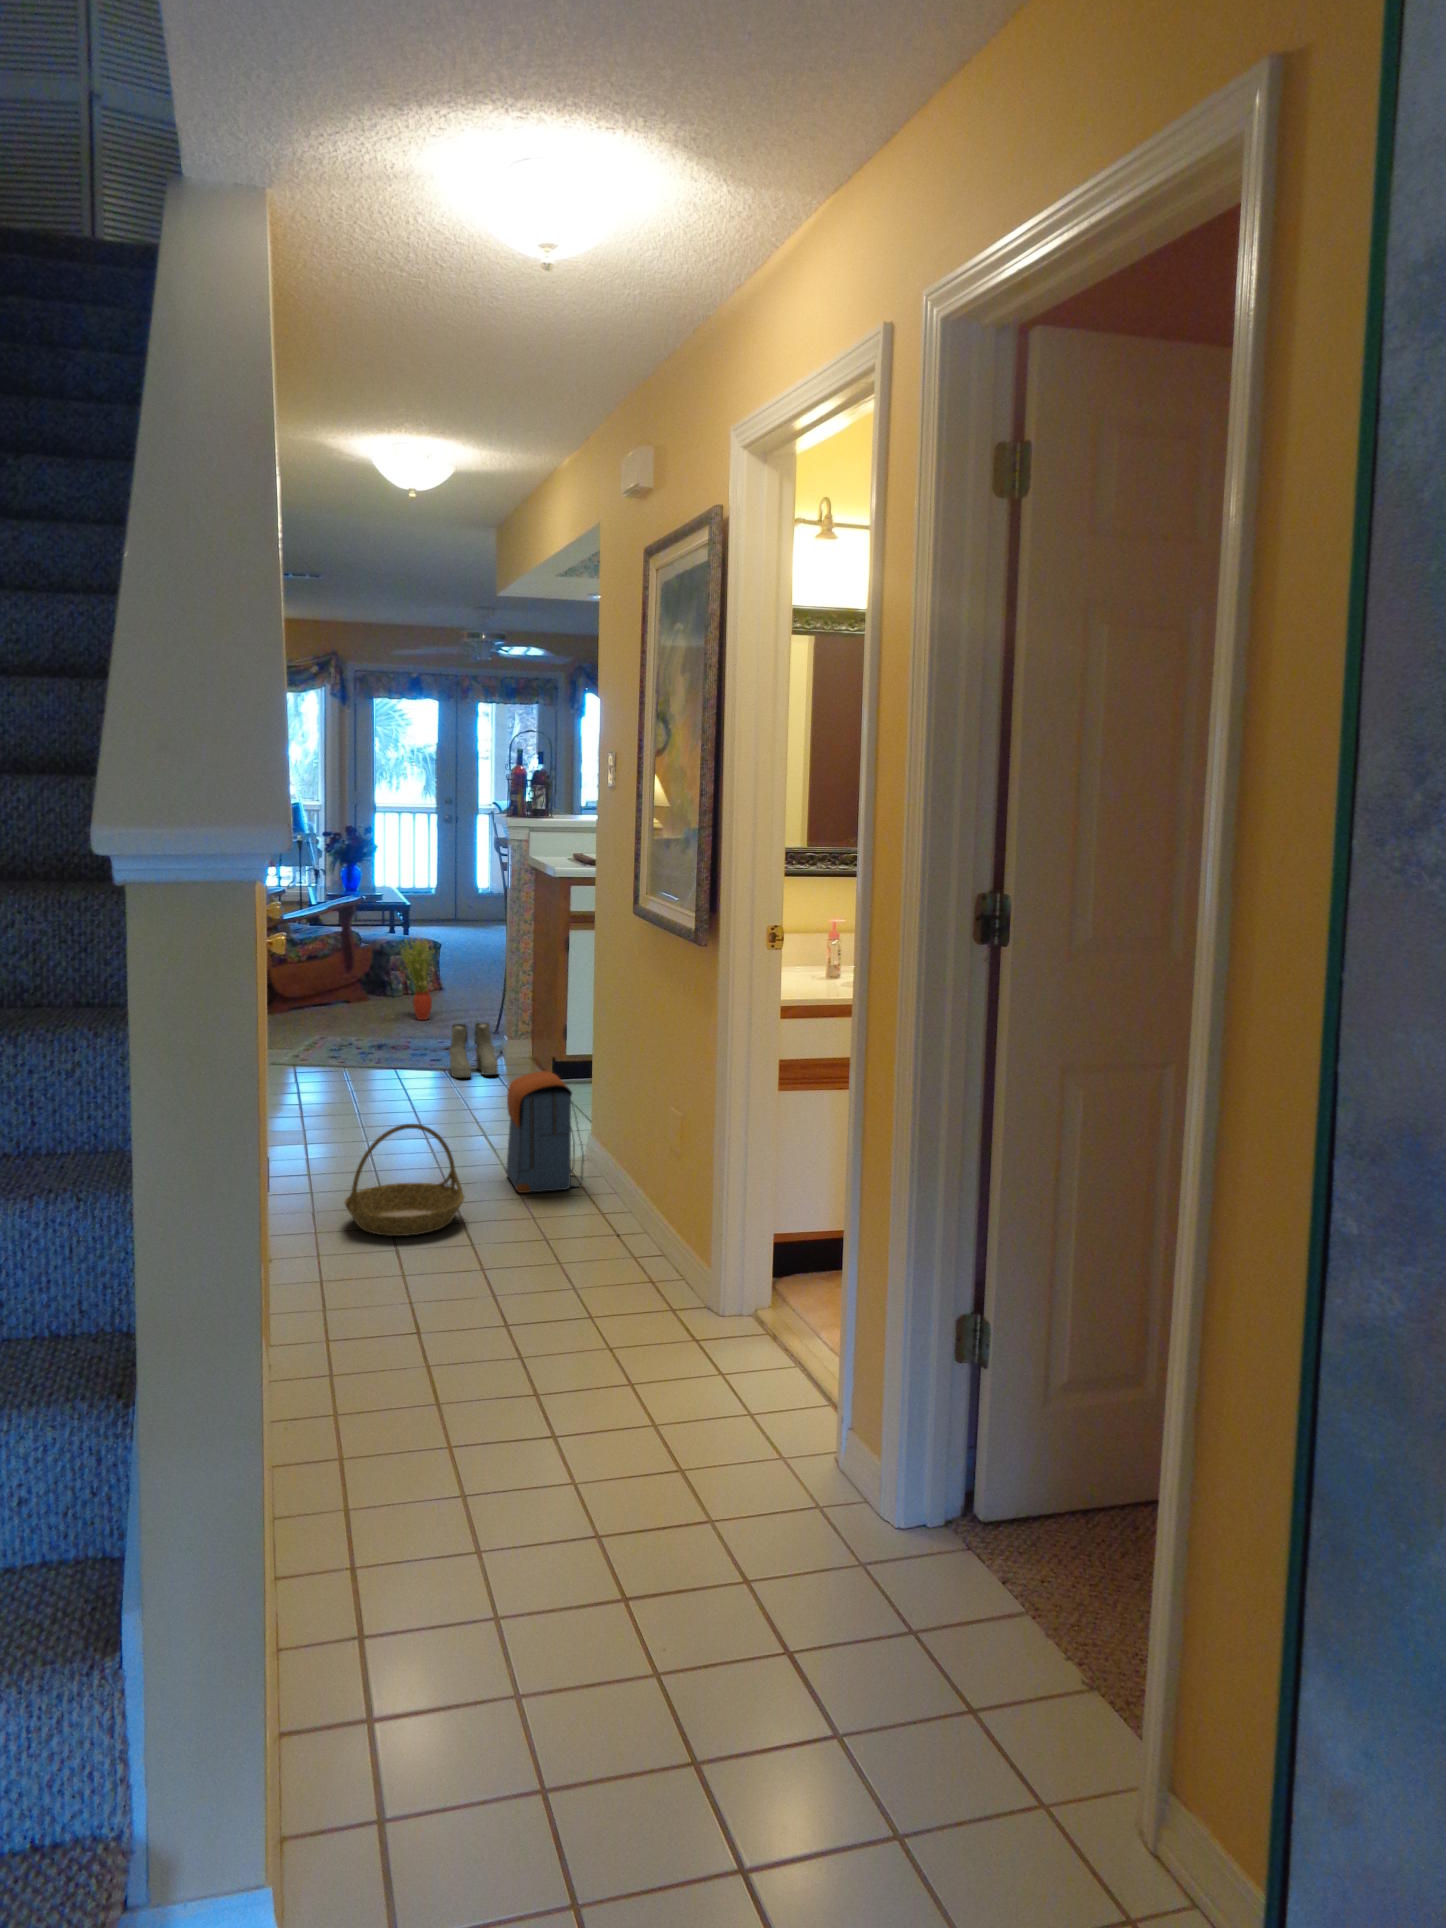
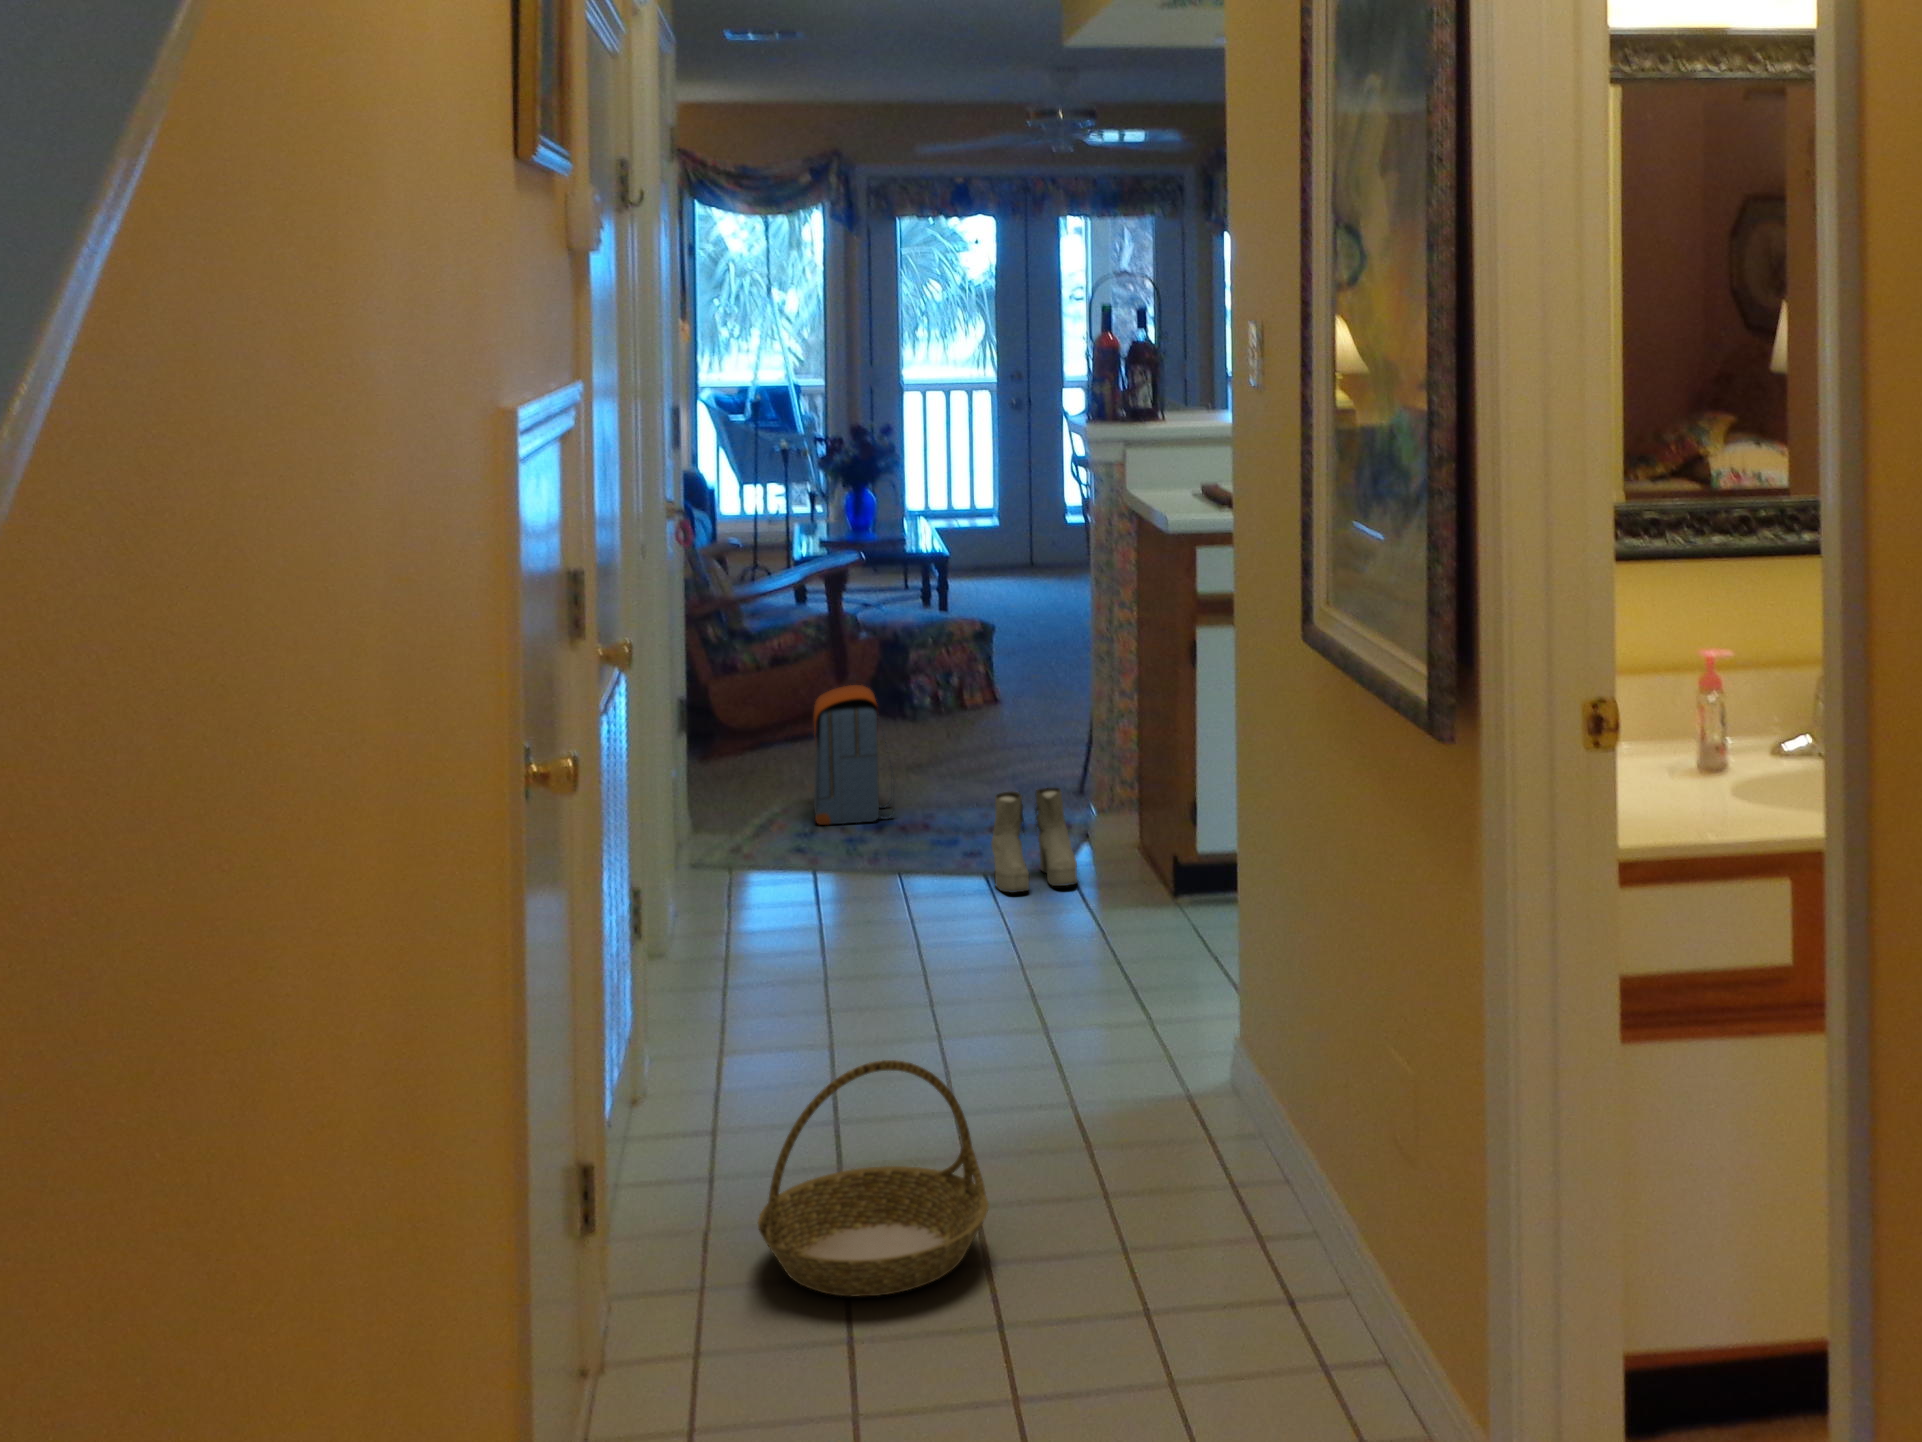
potted plant: present [402,939,434,1020] -> none [916,619,977,765]
backpack: present [506,1071,584,1193] -> present [814,685,893,825]

